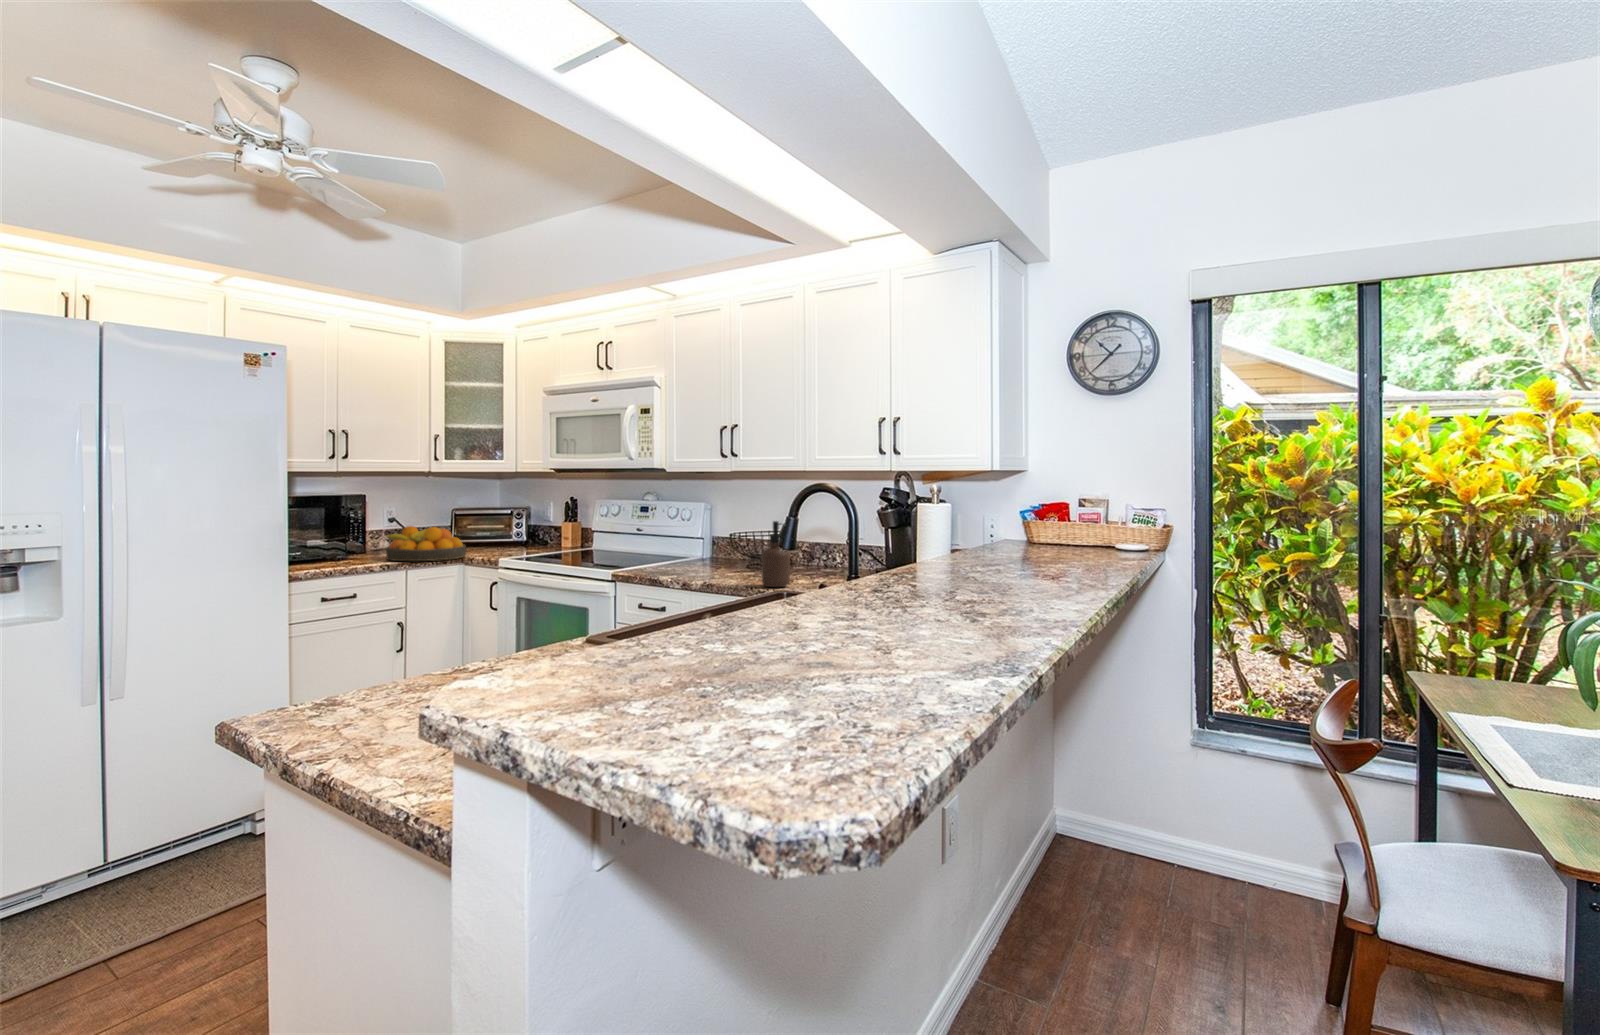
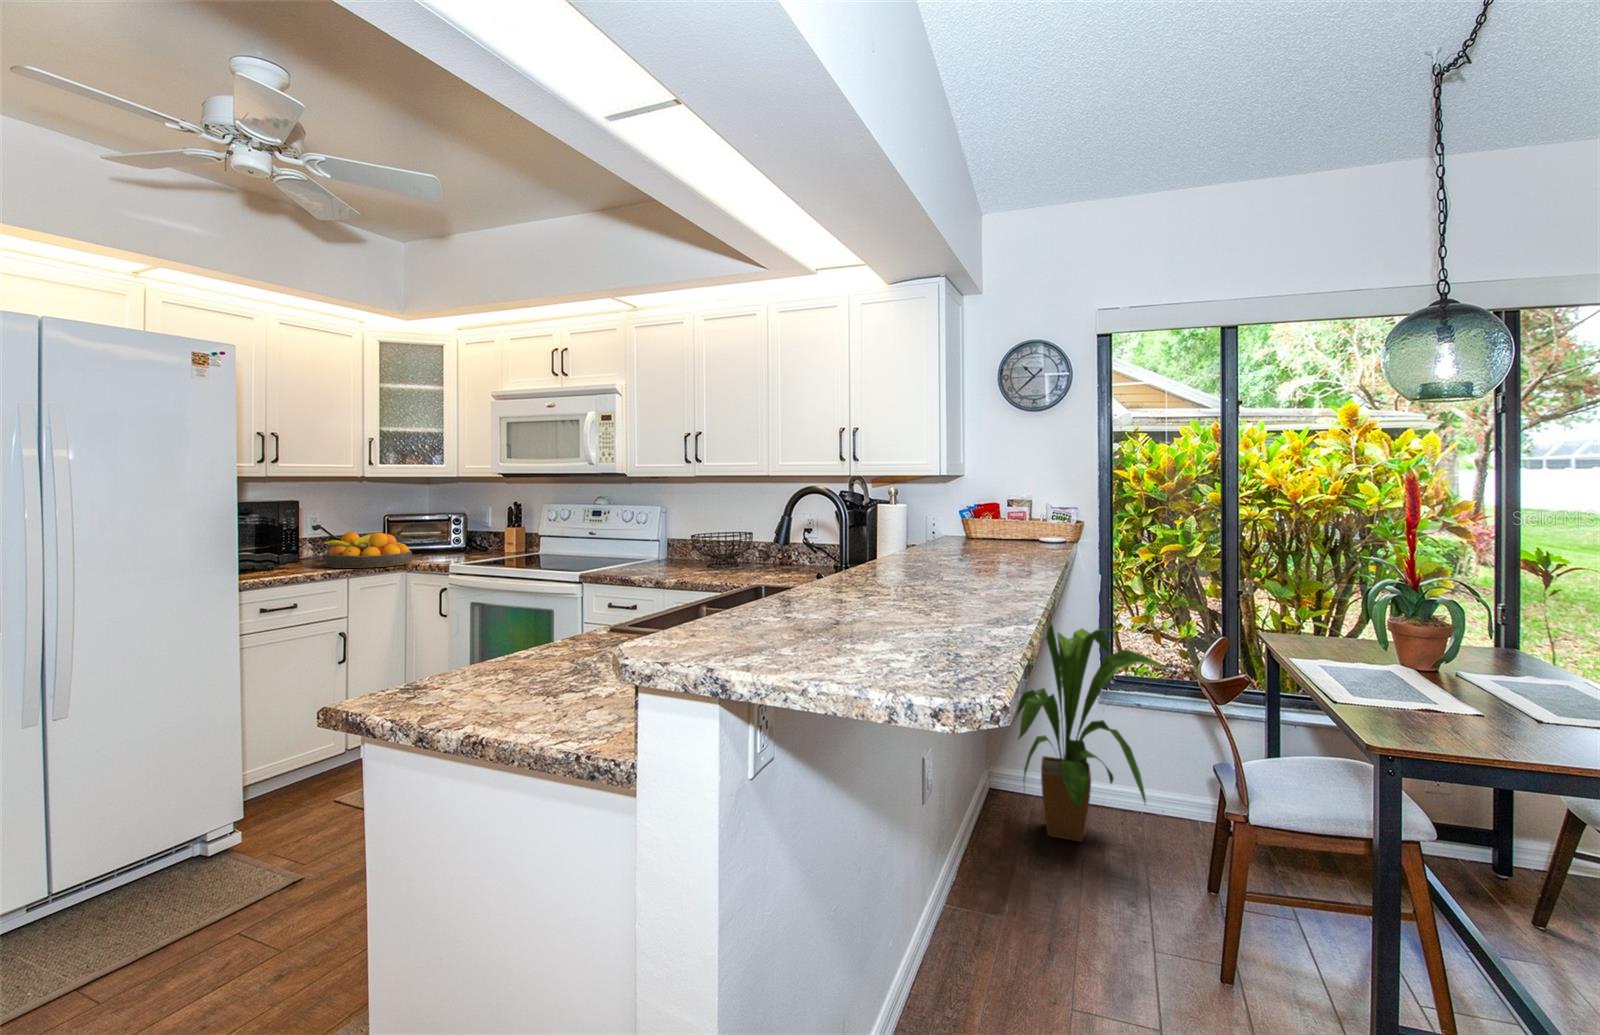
soap dispenser: present [762,521,790,587] -> none [735,522,760,582]
house plant: none [1059,616,1282,913] -> present [1016,624,1172,842]

